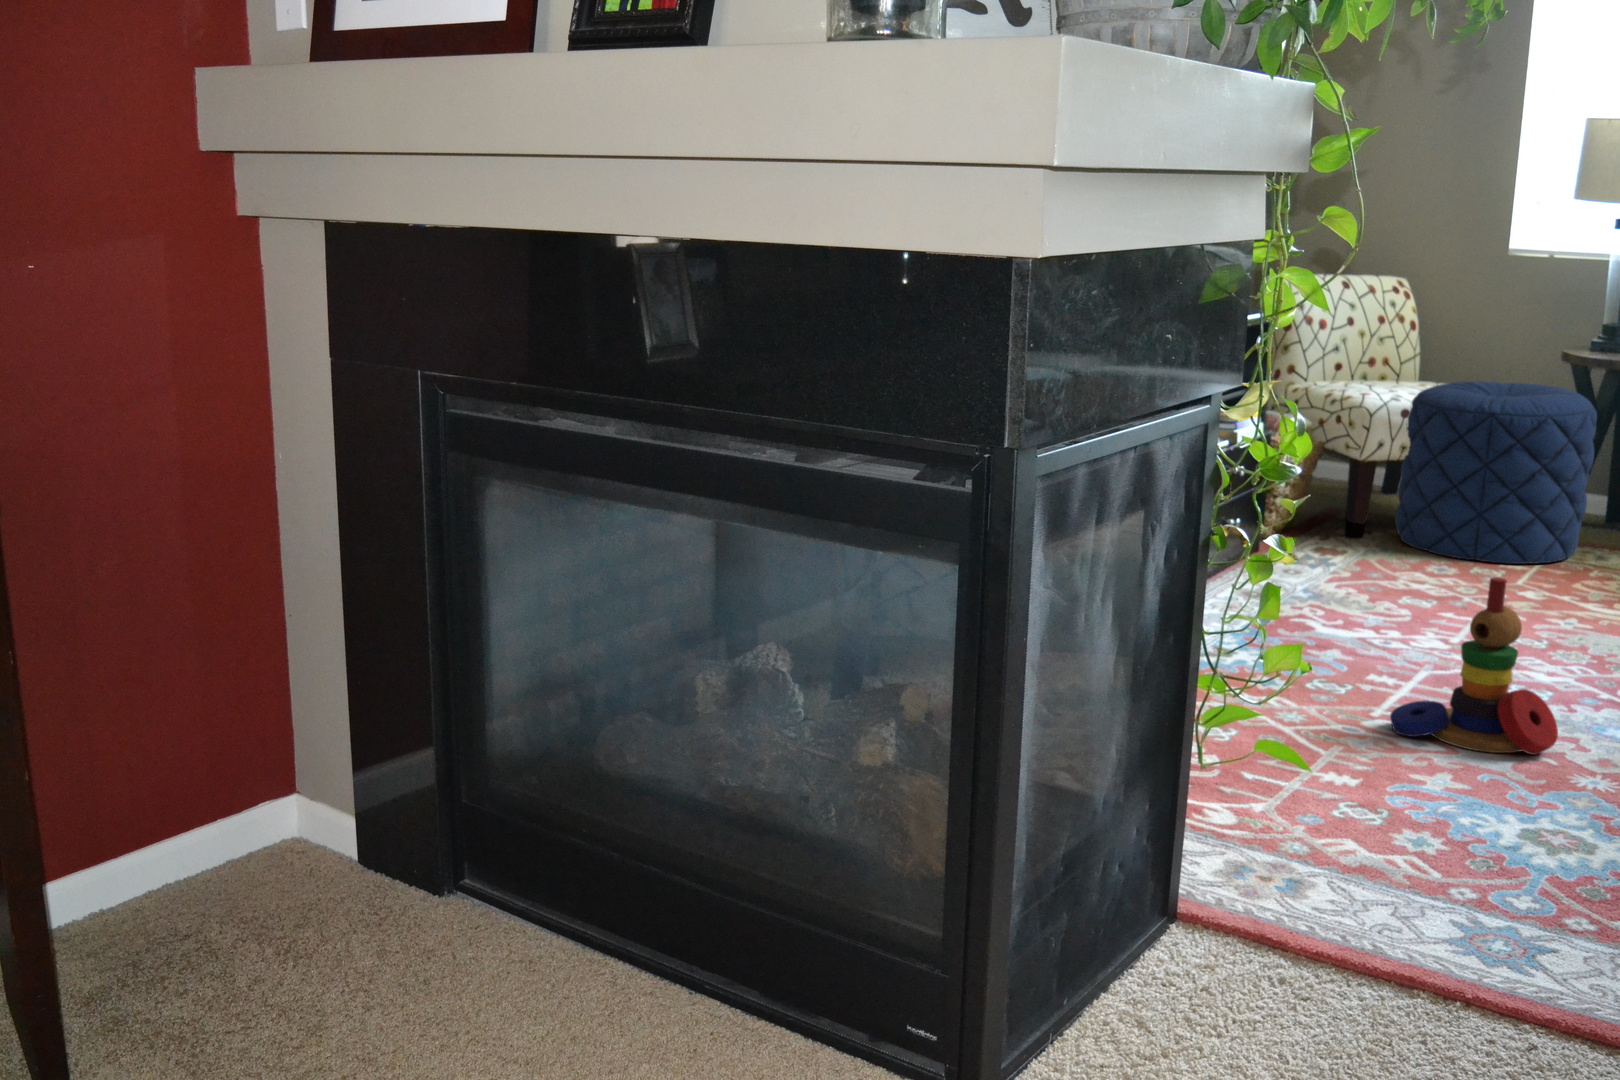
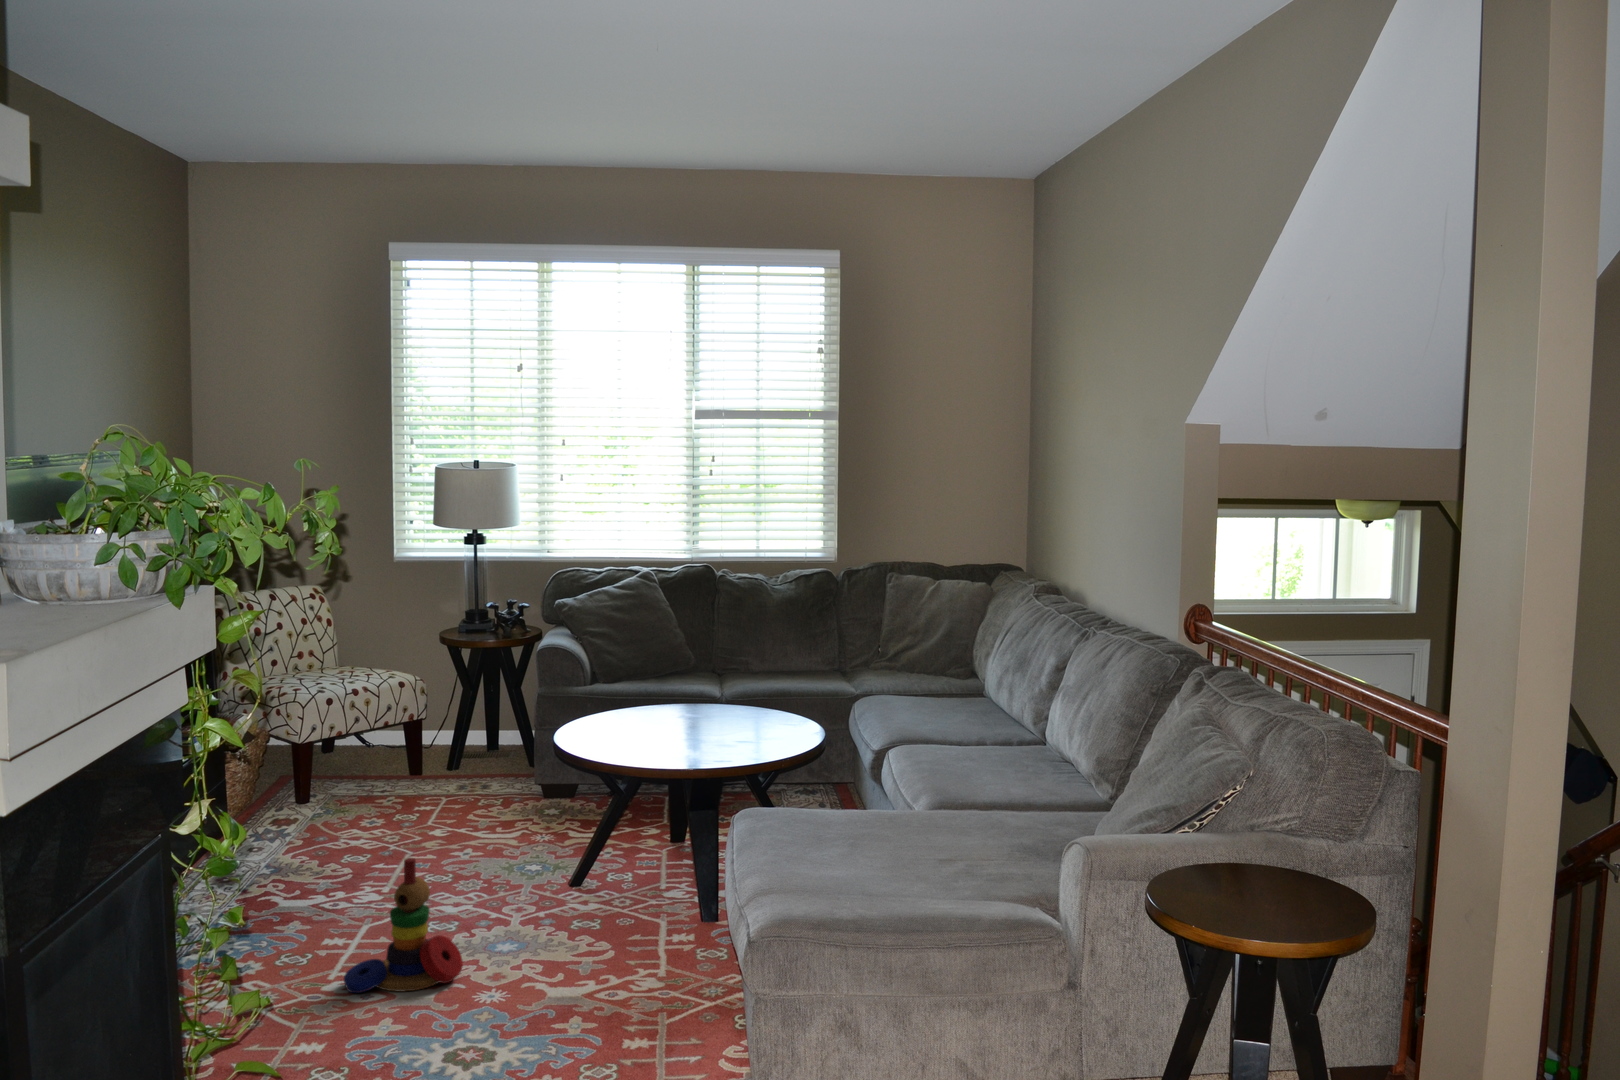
pouf: present [1395,381,1597,564] -> none [333,666,470,809]

